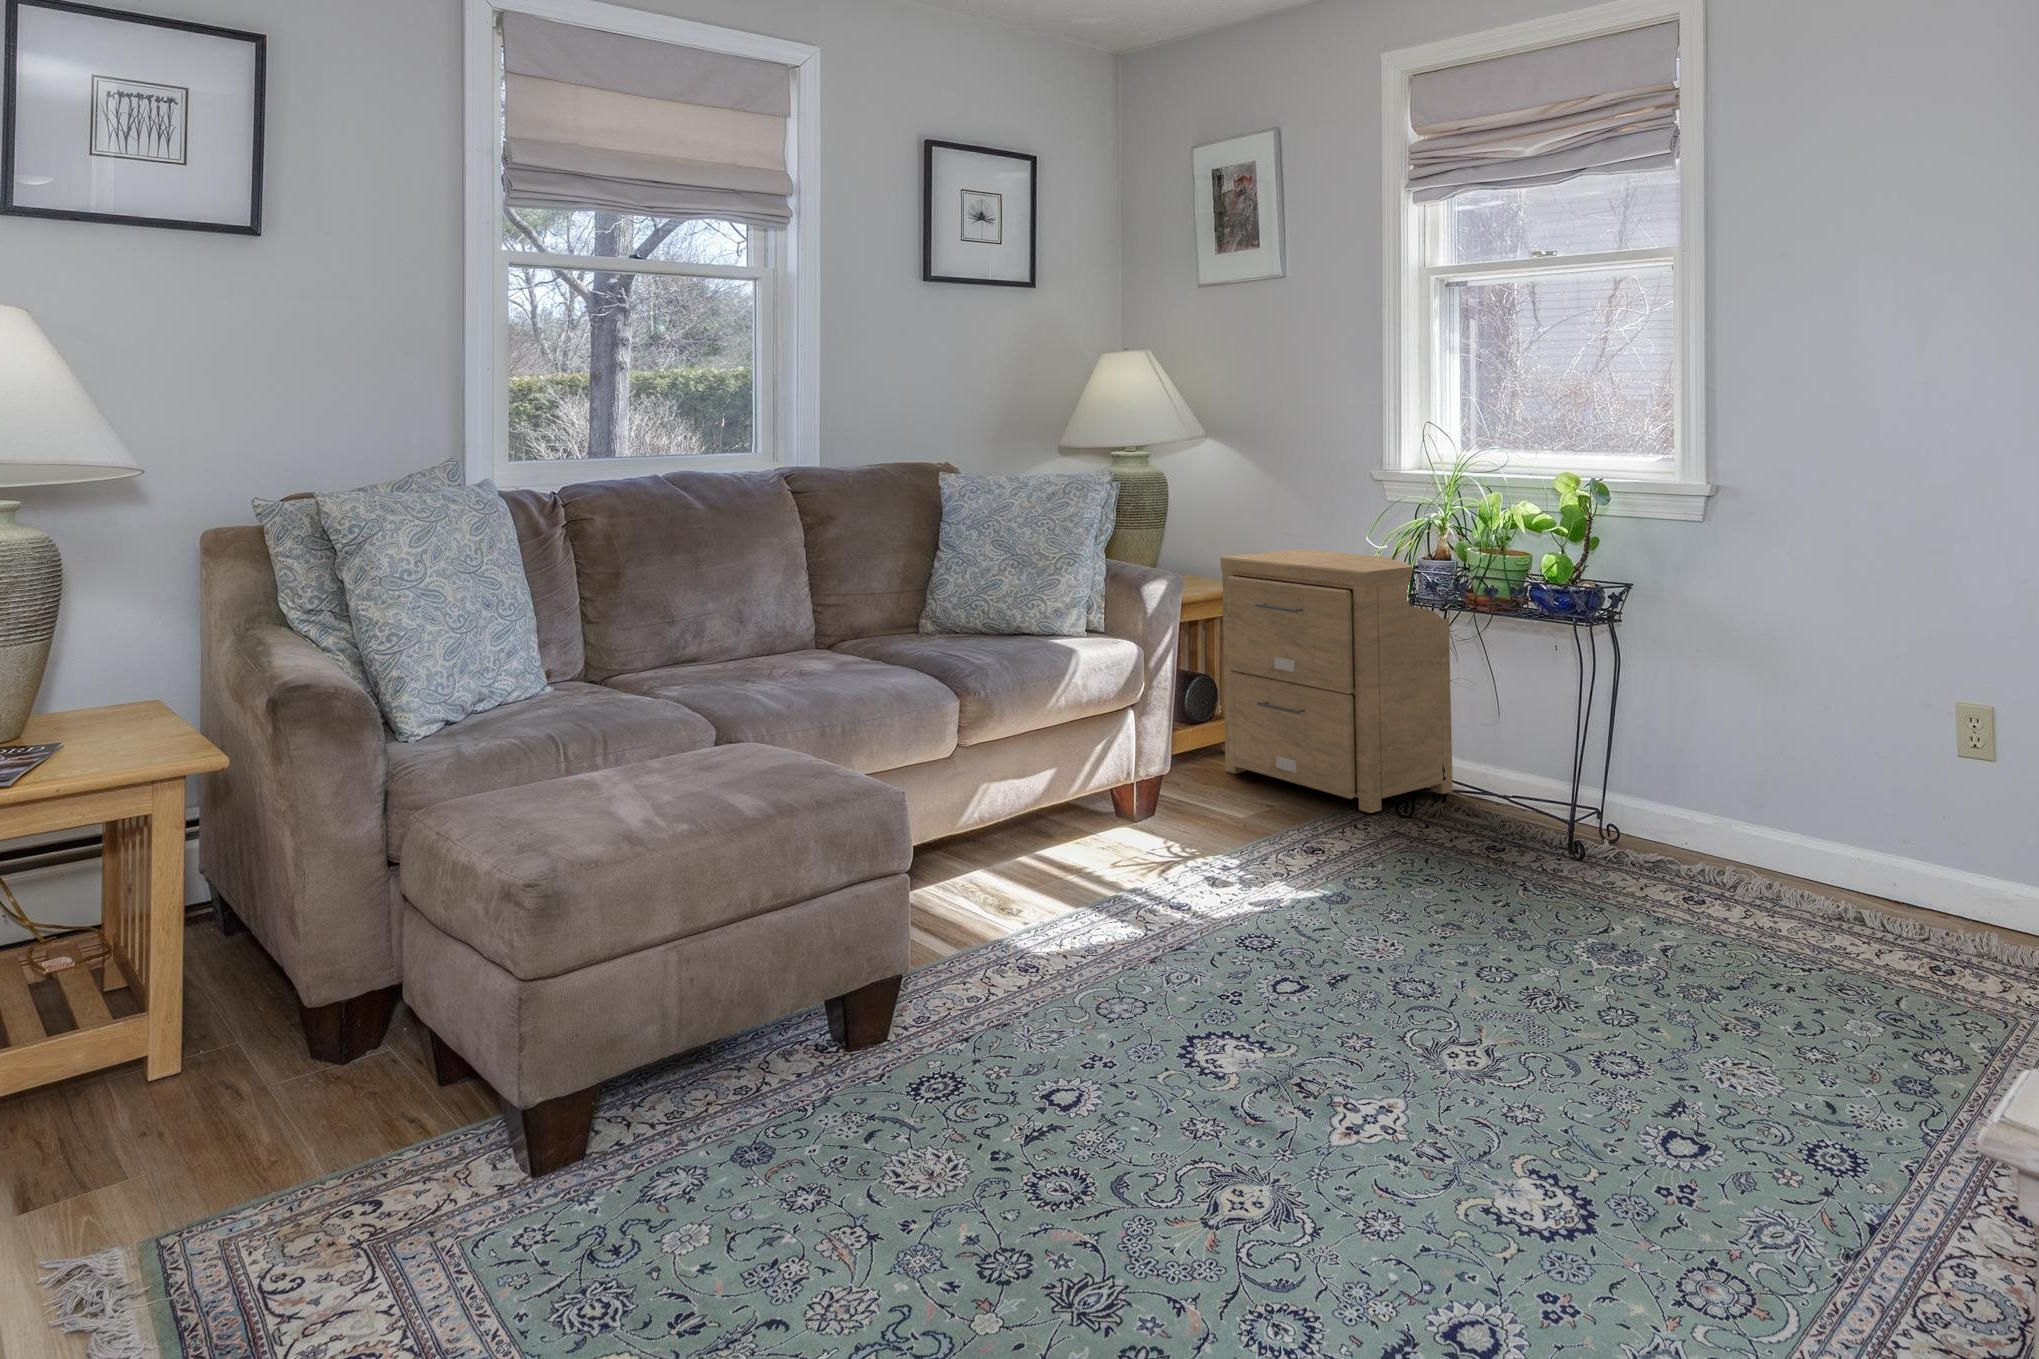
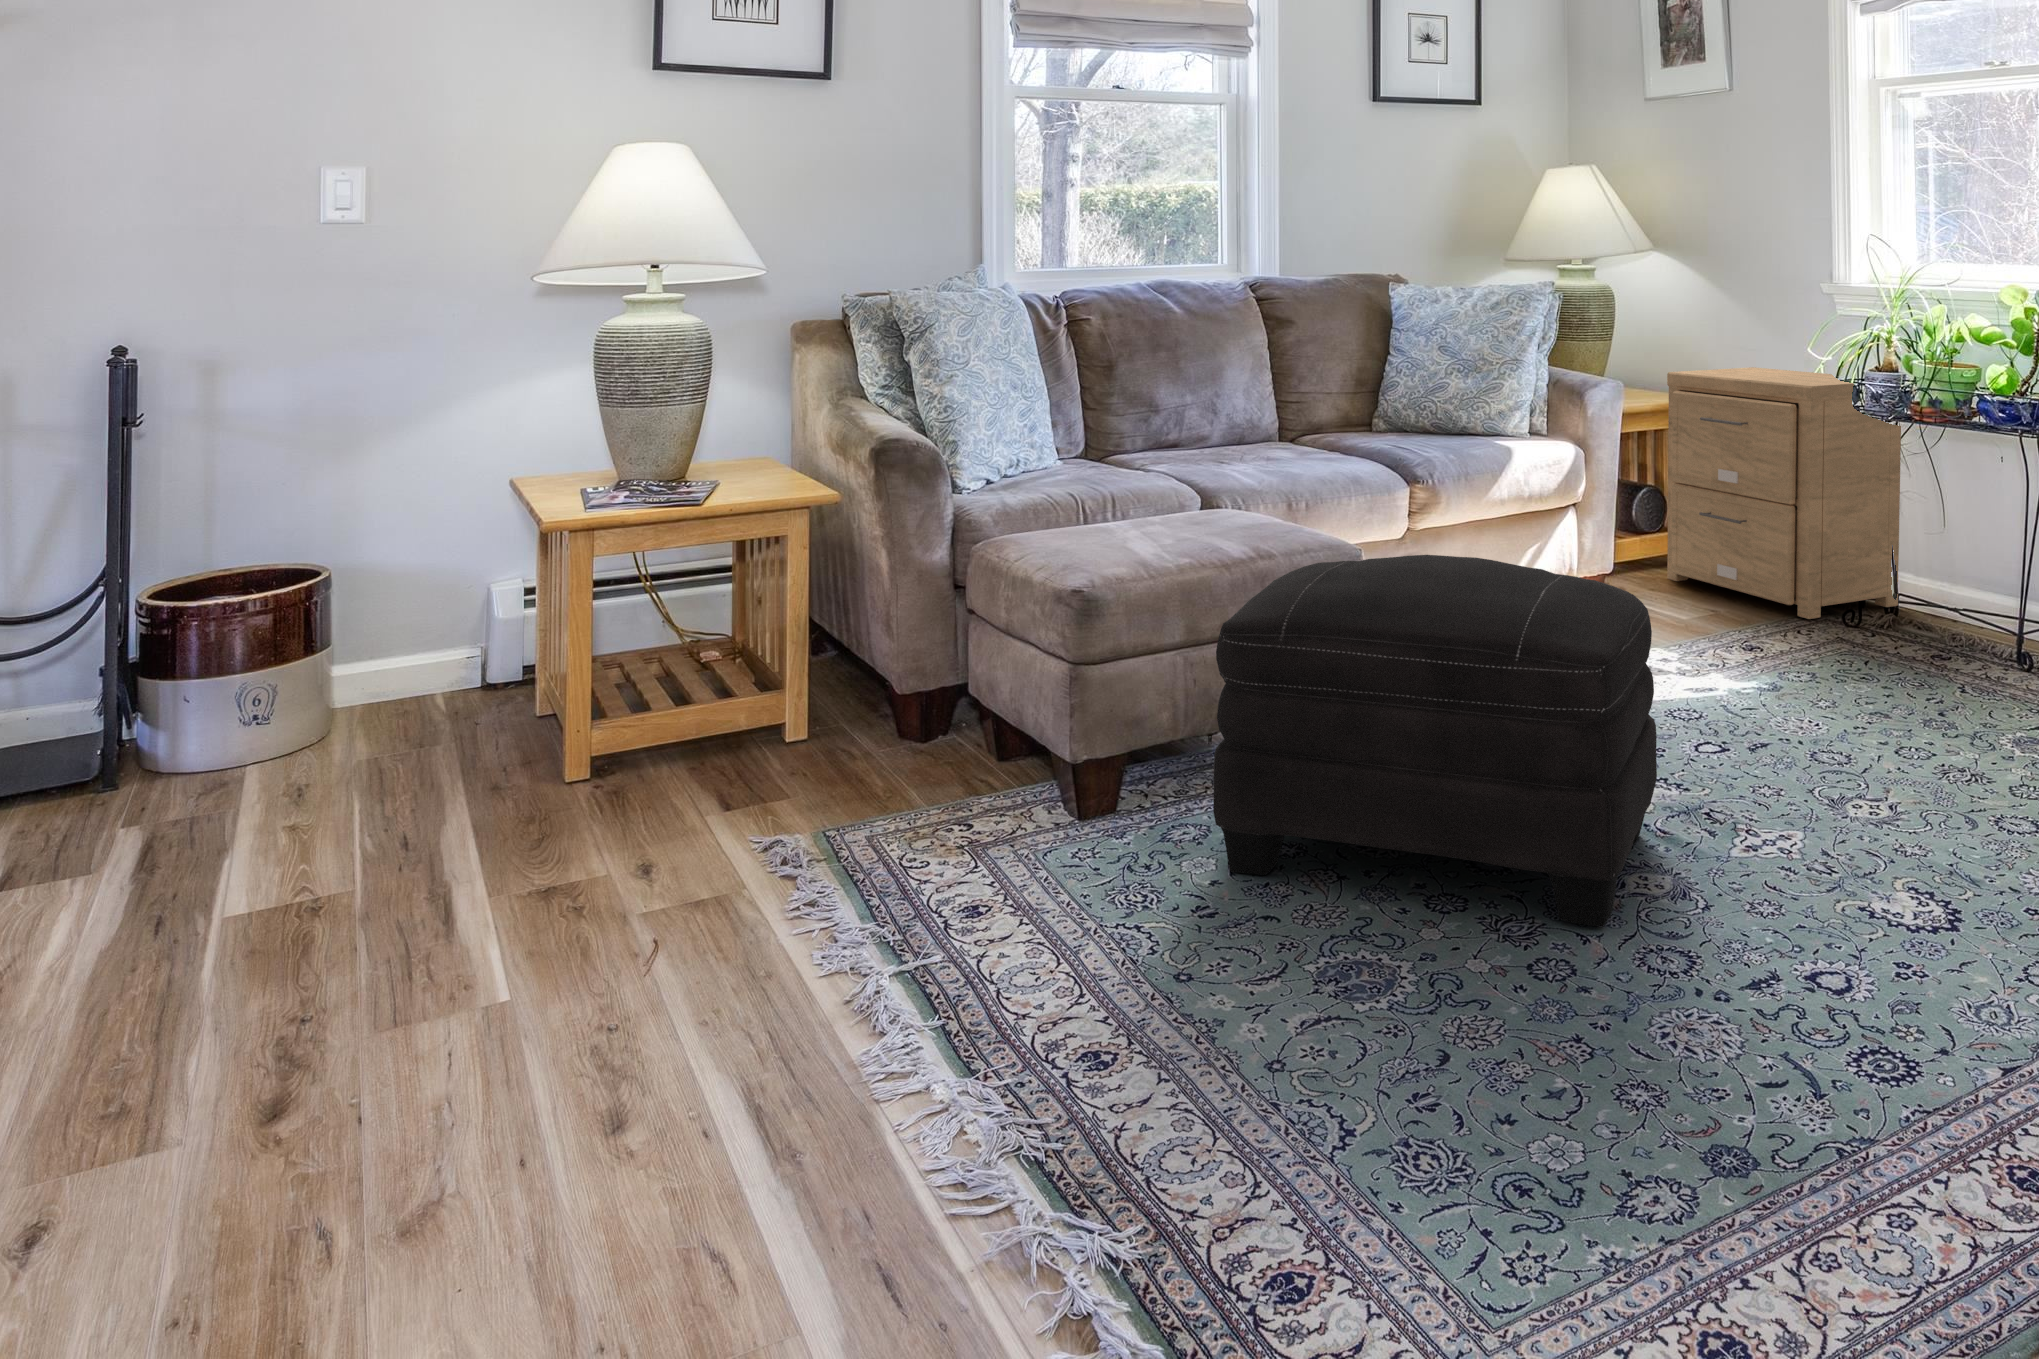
ottoman: none [705,804,1245,1285] -> present [1213,555,1657,927]

